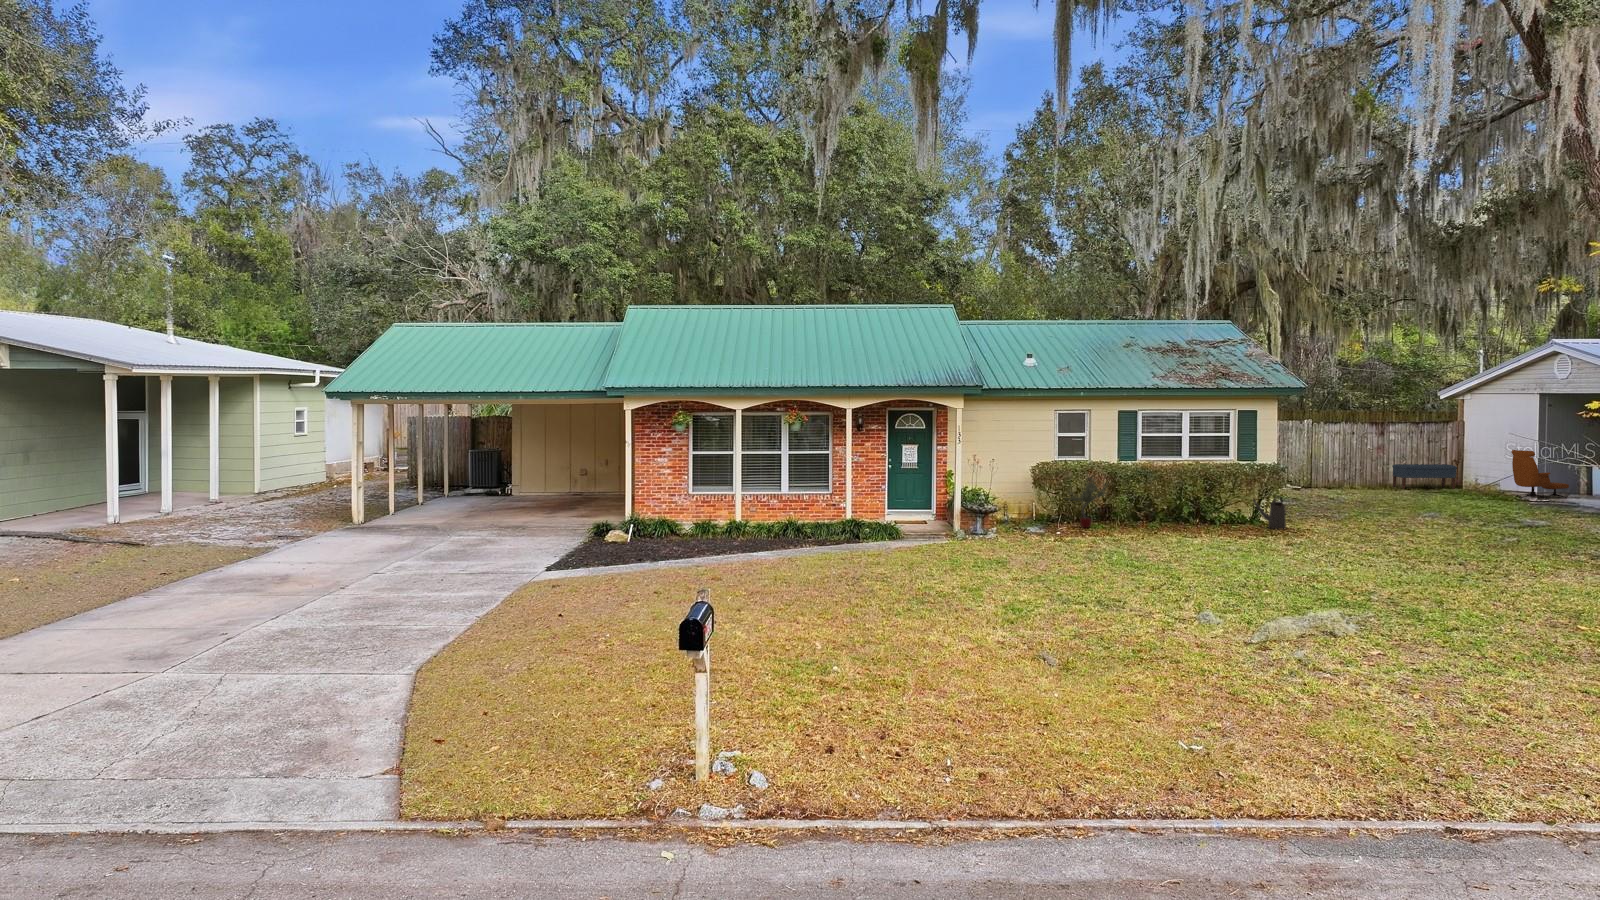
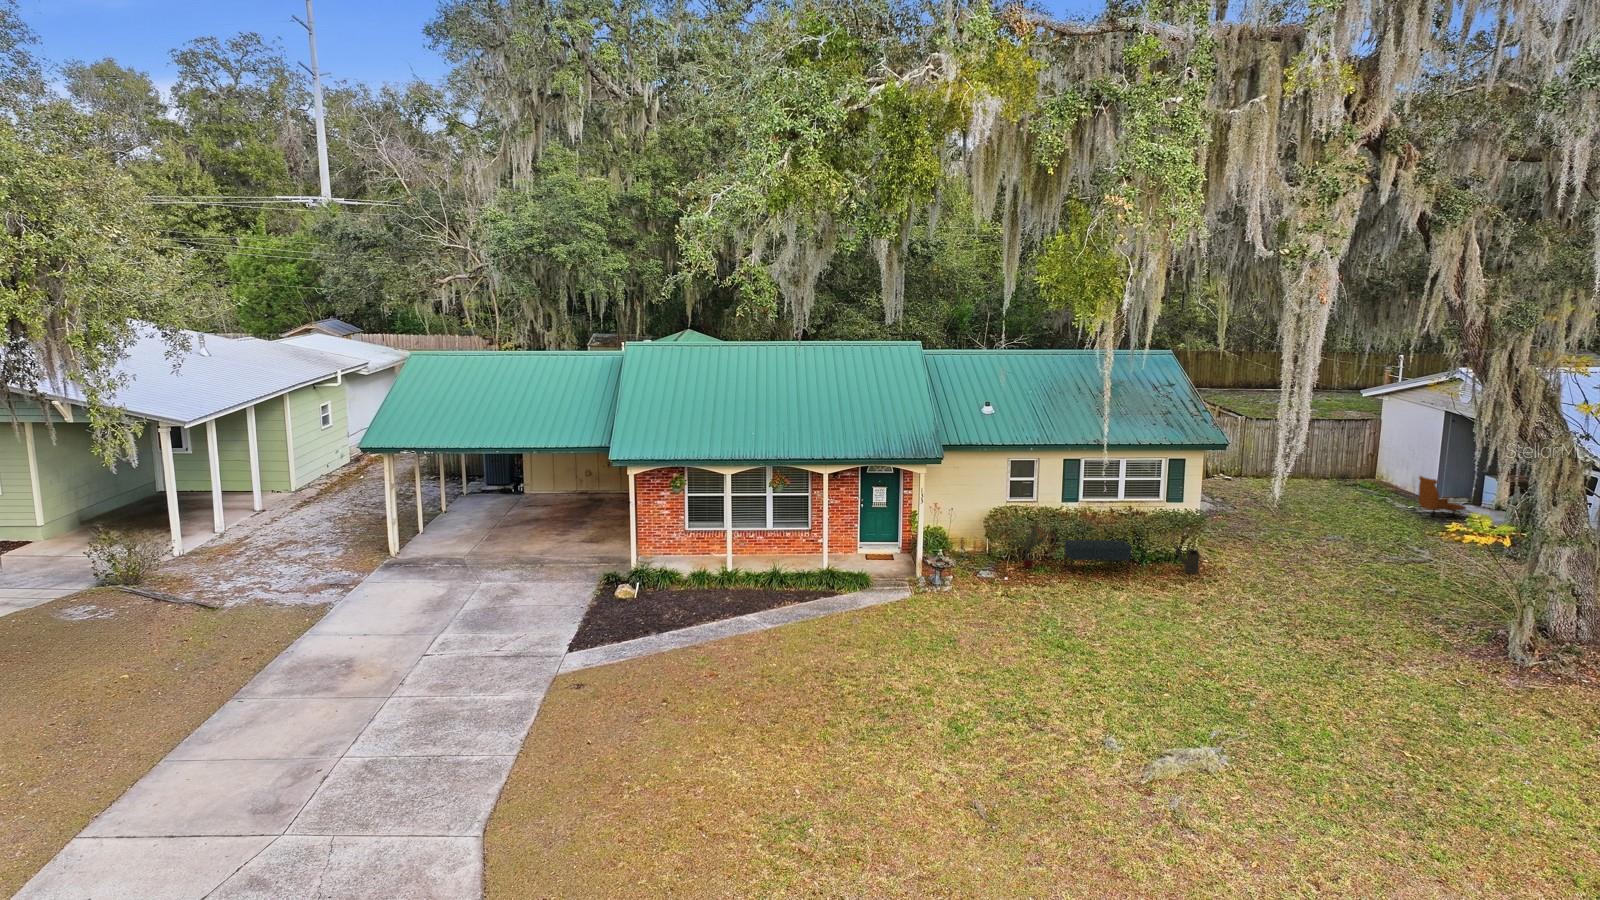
bench: present [1392,464,1457,489] -> present [1064,540,1132,572]

